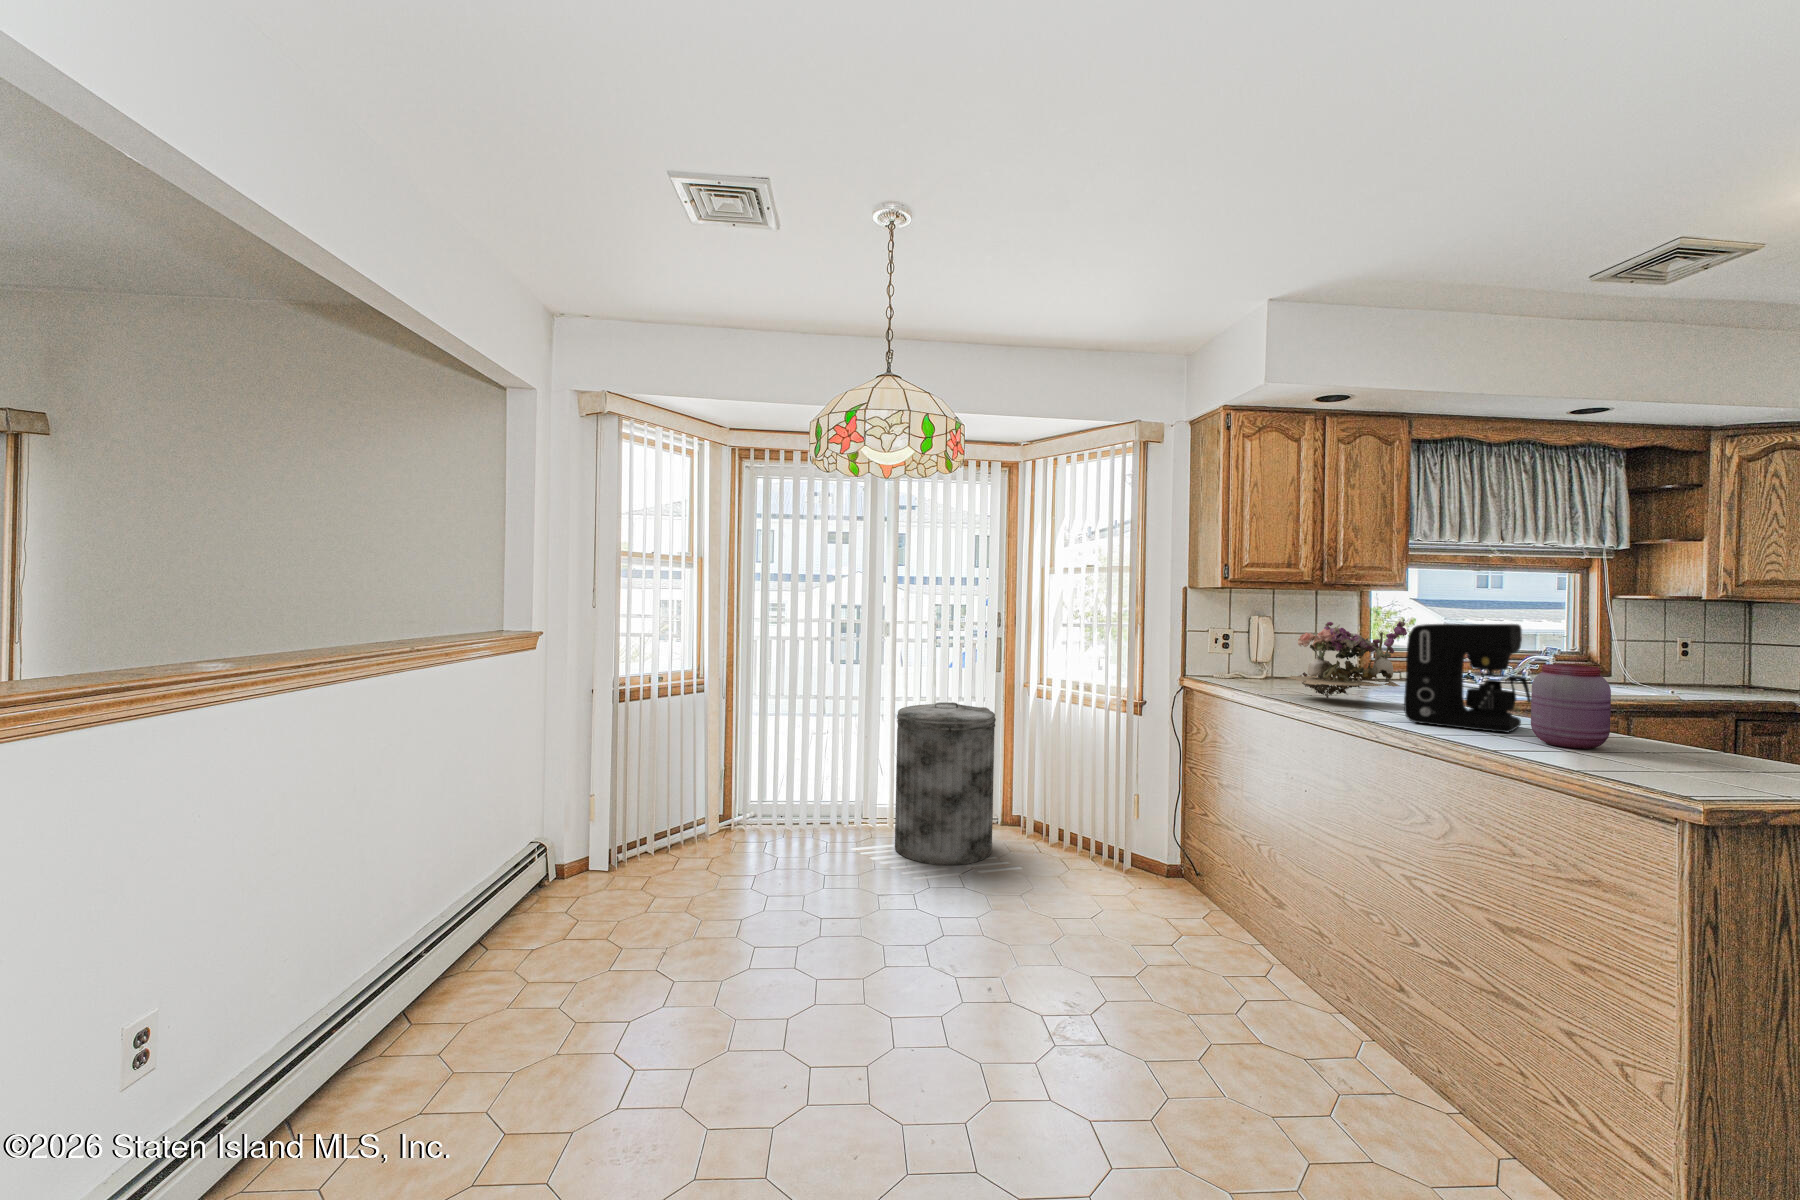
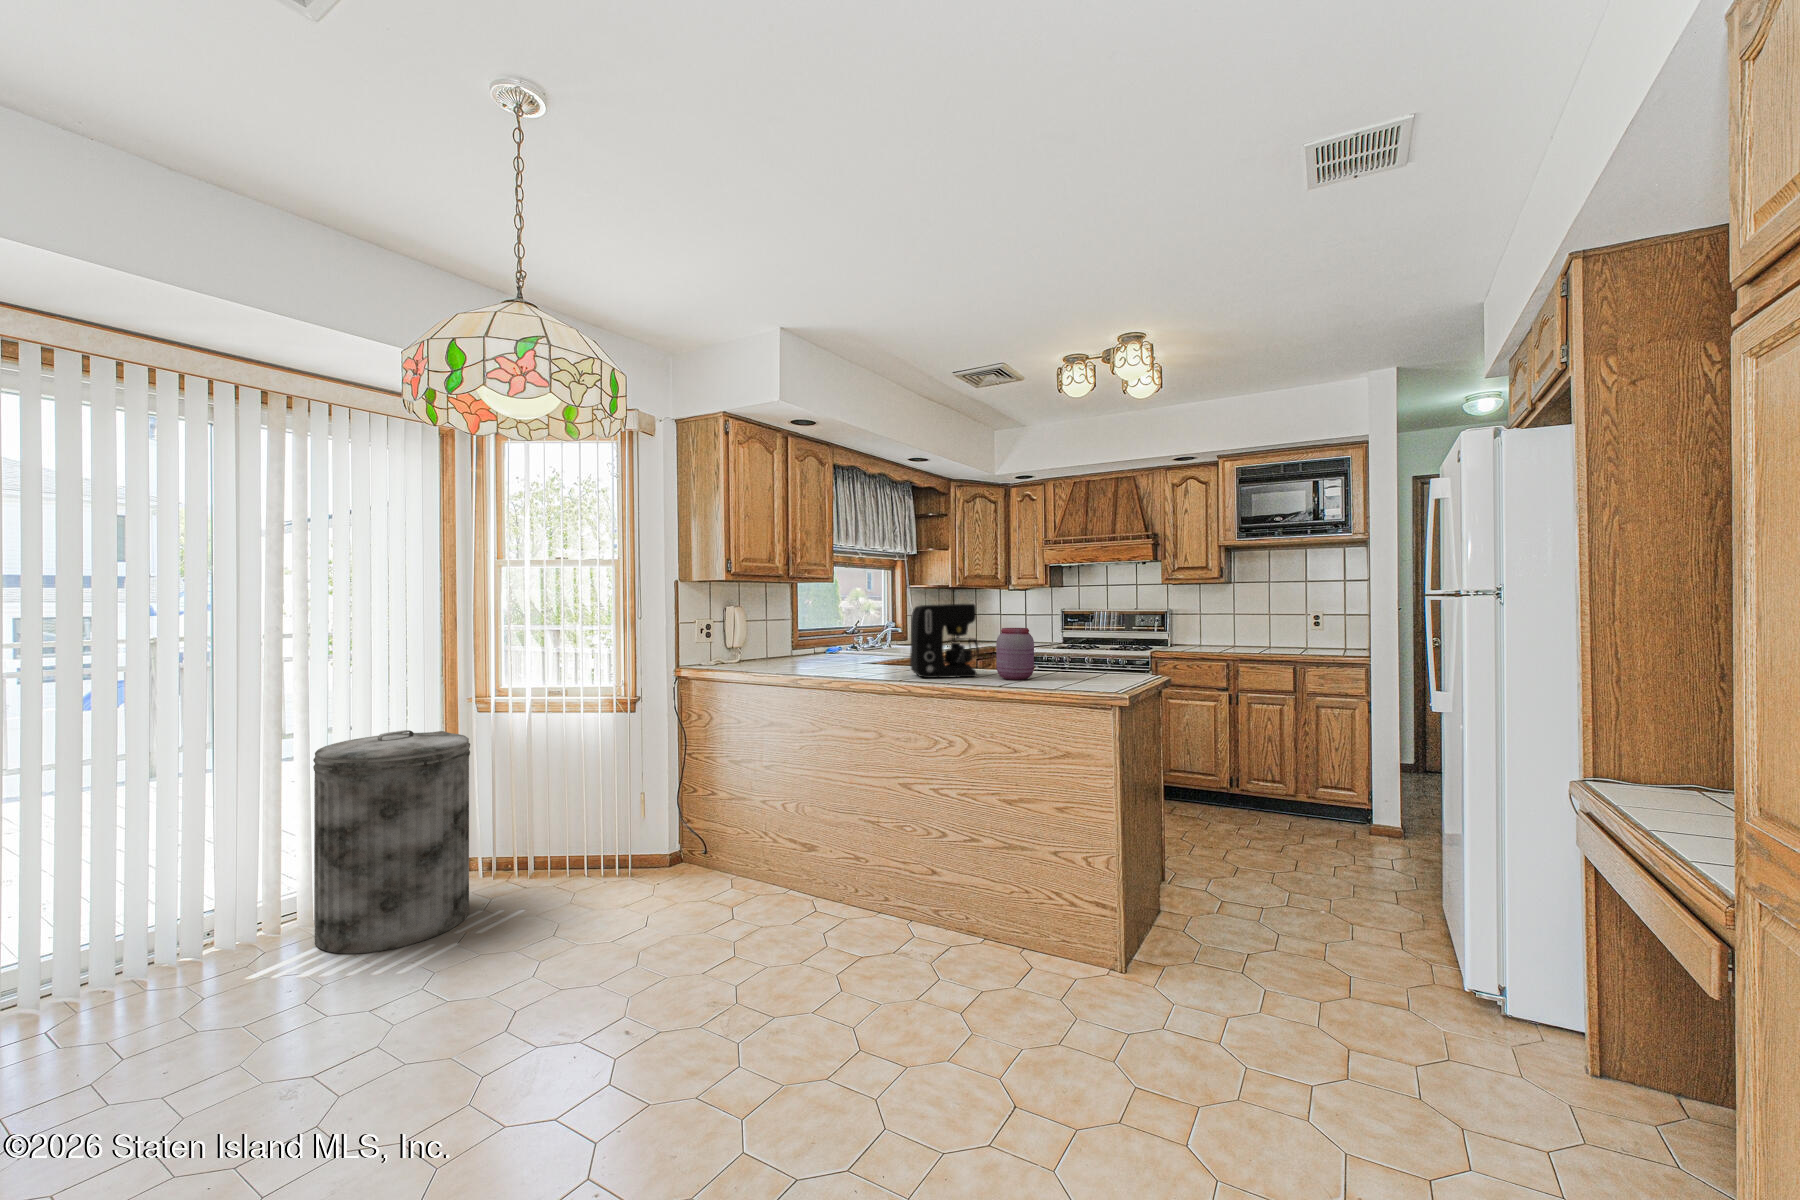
flower arrangement: present [1288,619,1407,698] -> none [796,604,882,671]

